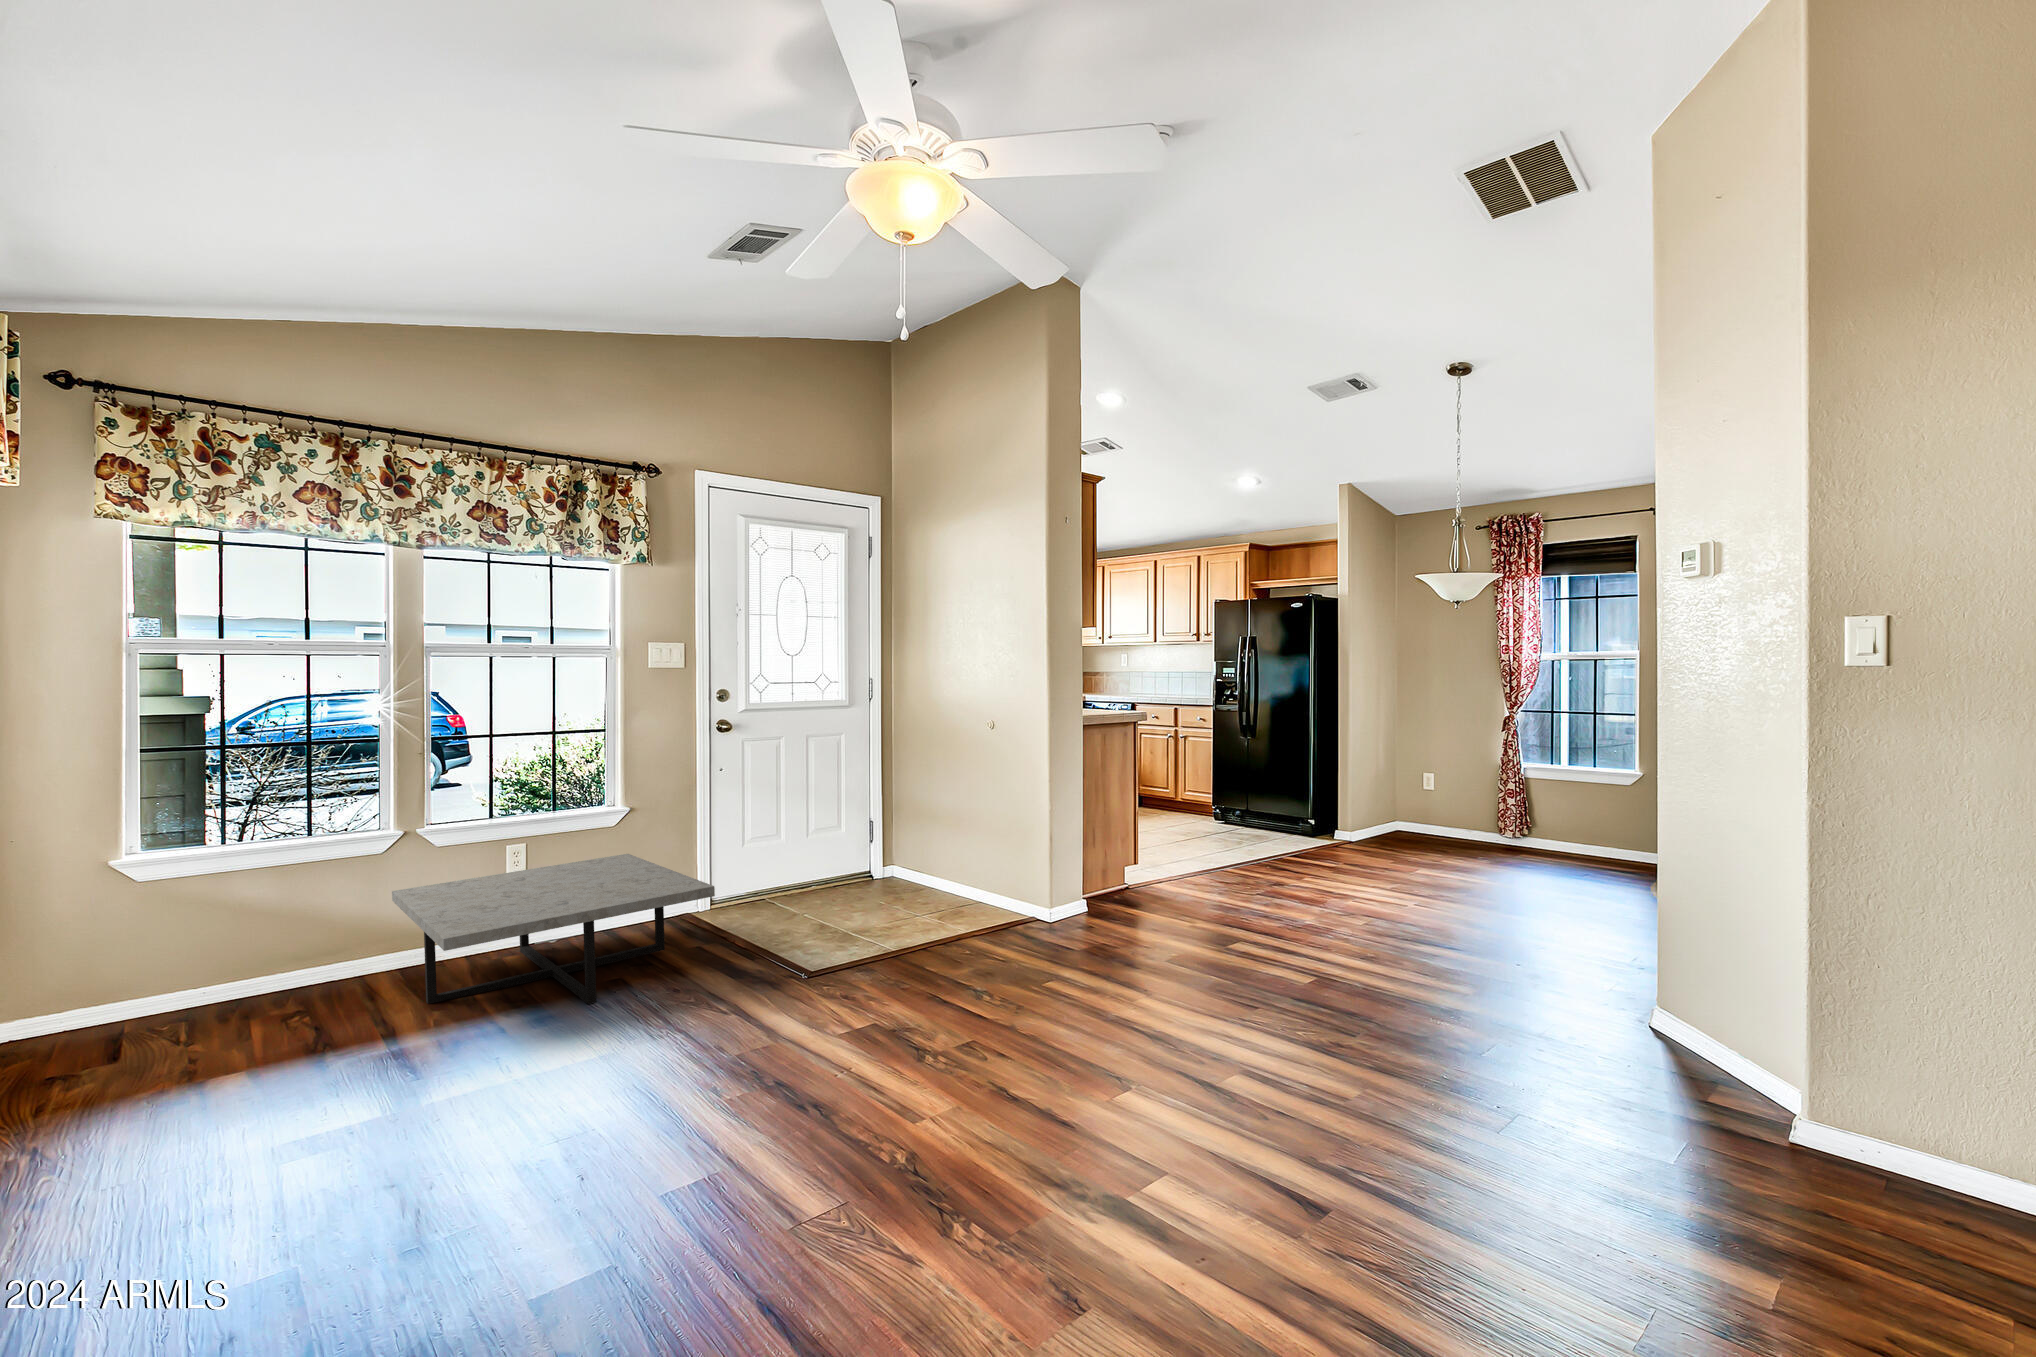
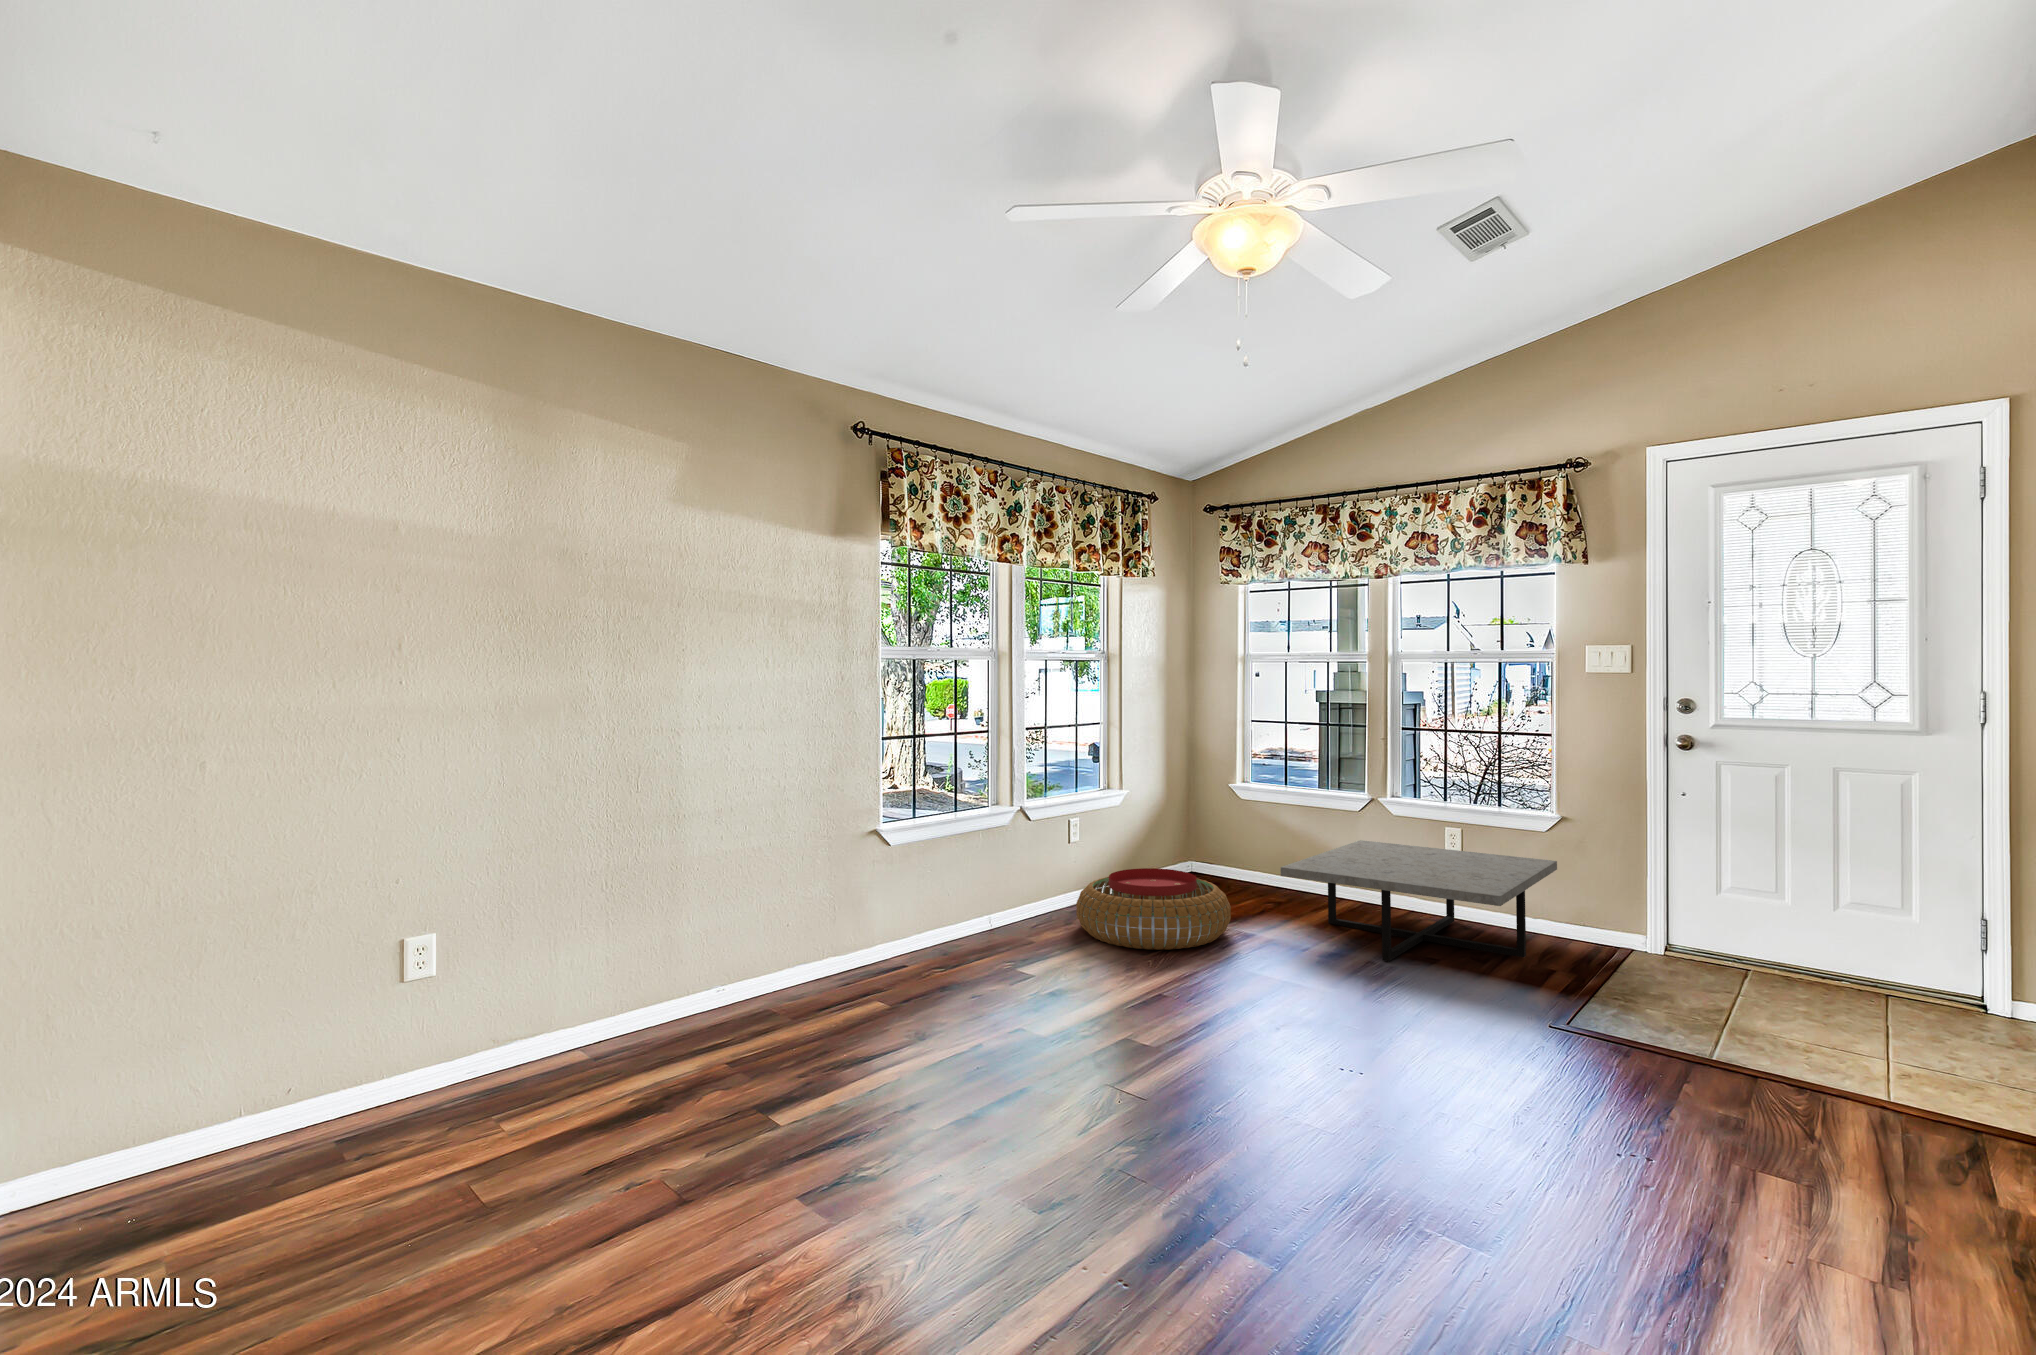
pouf: none [45,1001,405,1191] -> present [1076,868,1231,950]

